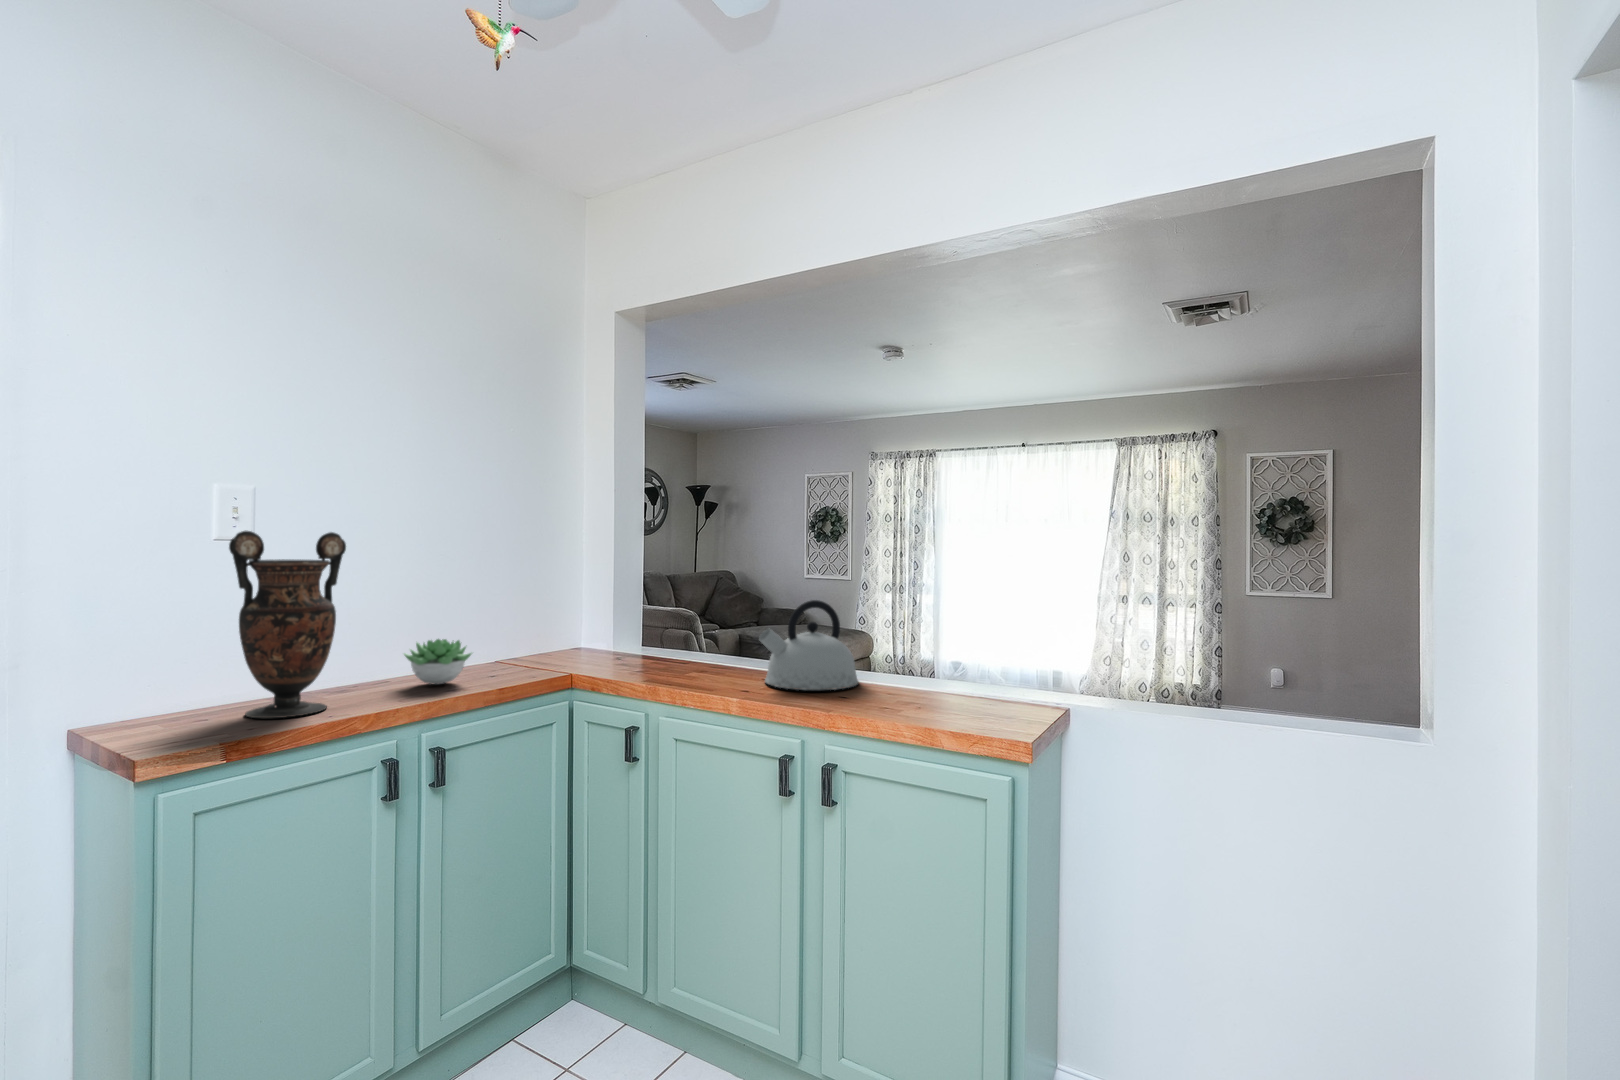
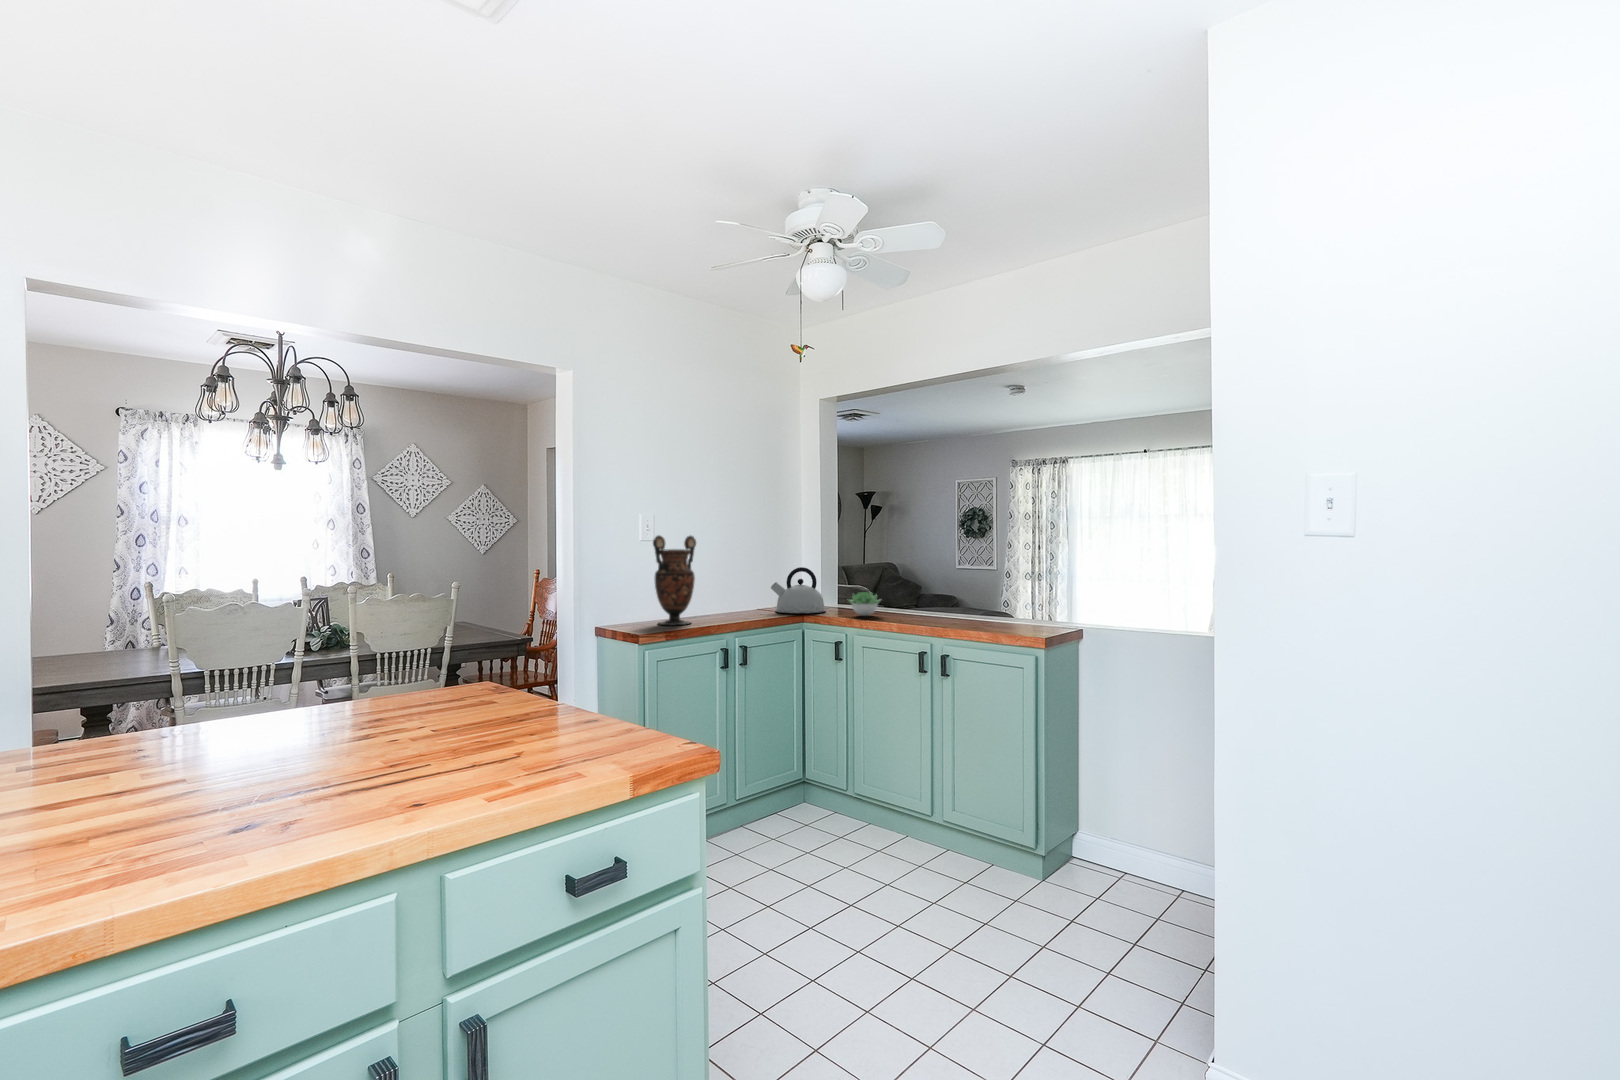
kettle: present [759,600,859,690] -> present [771,567,826,613]
succulent plant: present [404,639,472,684] -> present [849,592,880,616]

